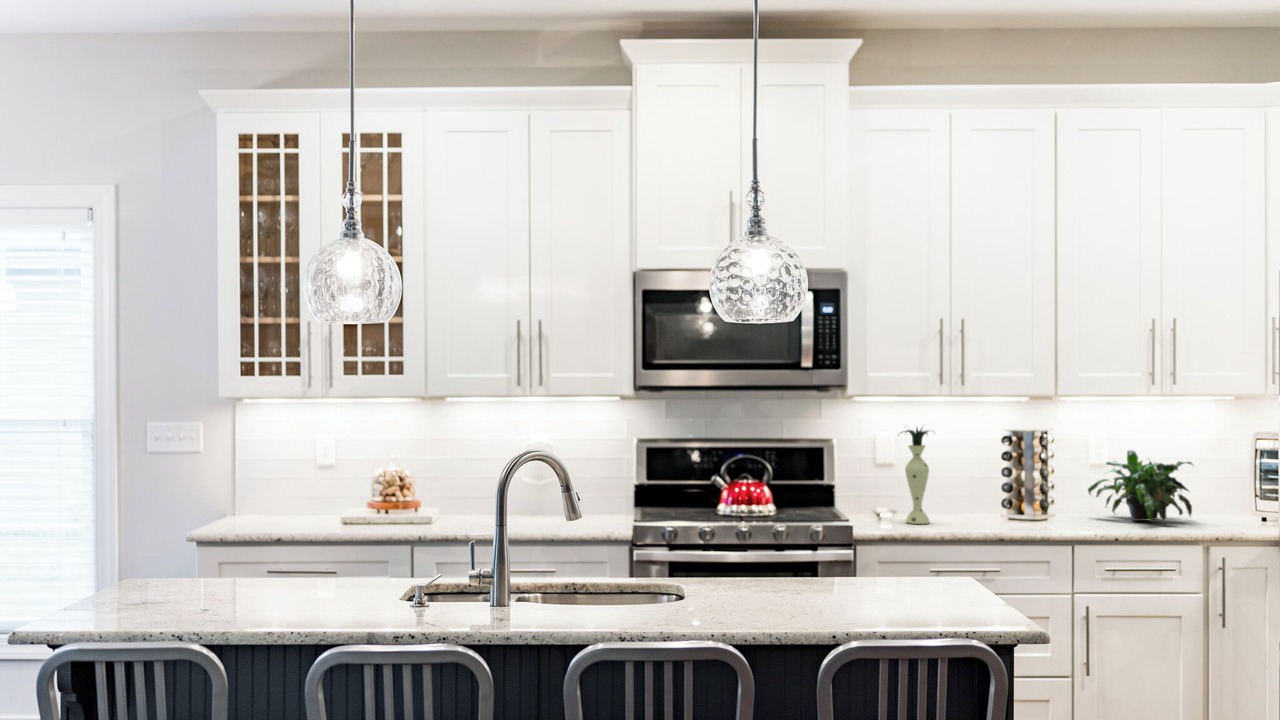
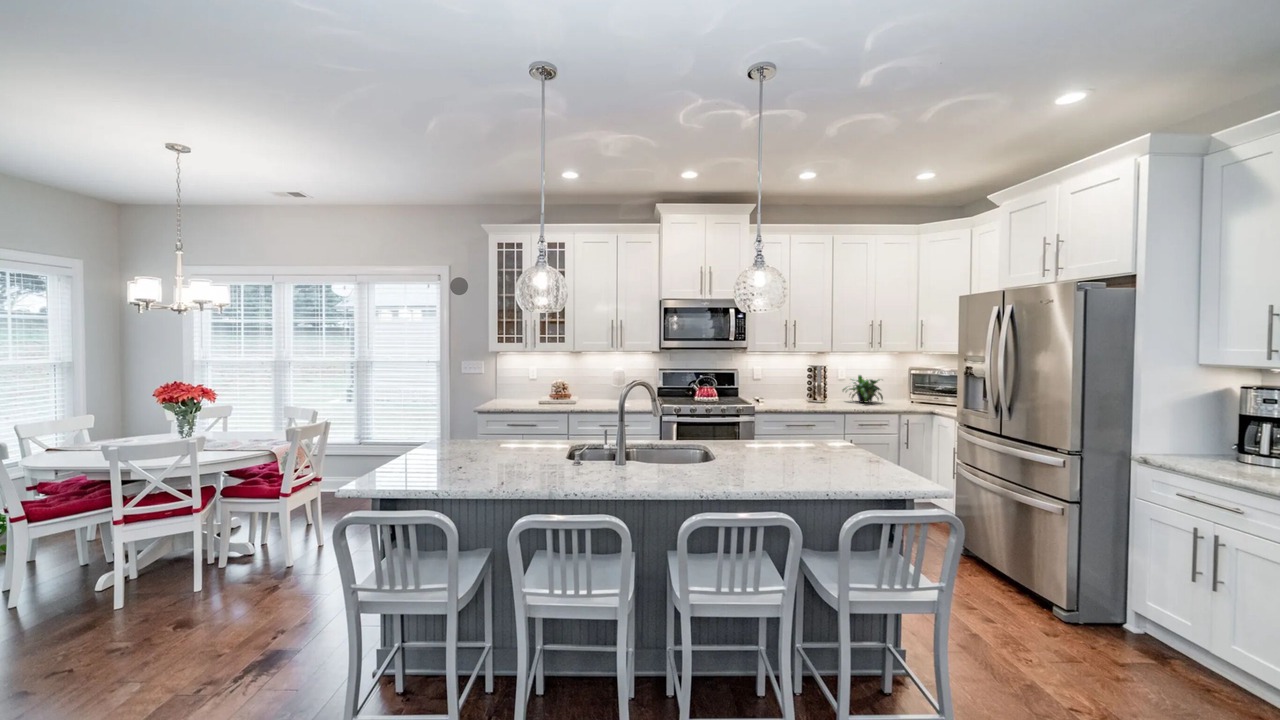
vase: present [905,428,929,524] -> none [767,364,782,404]

